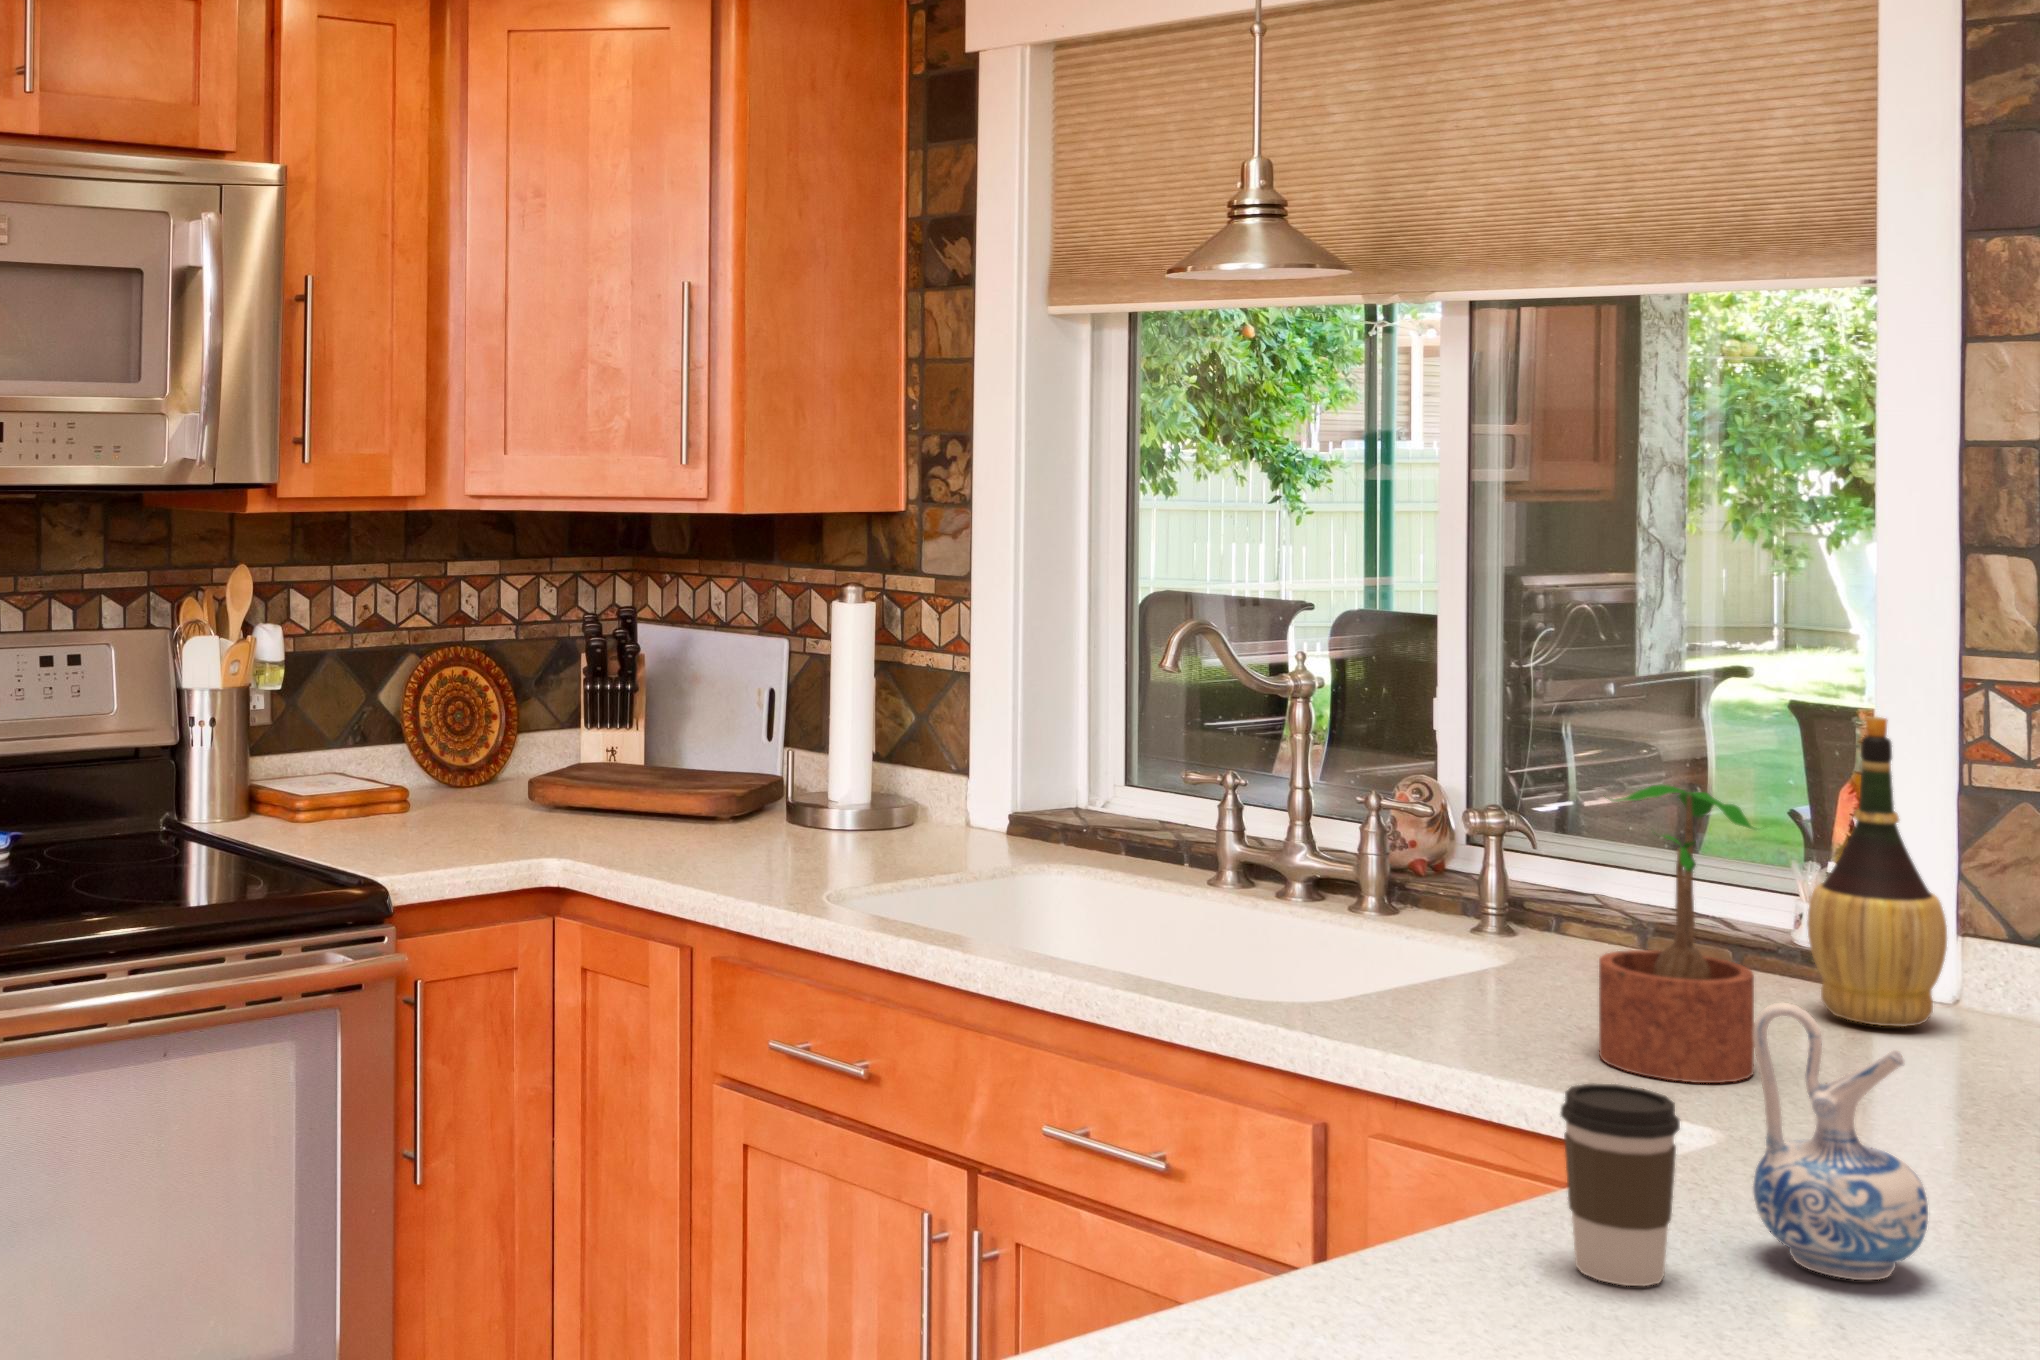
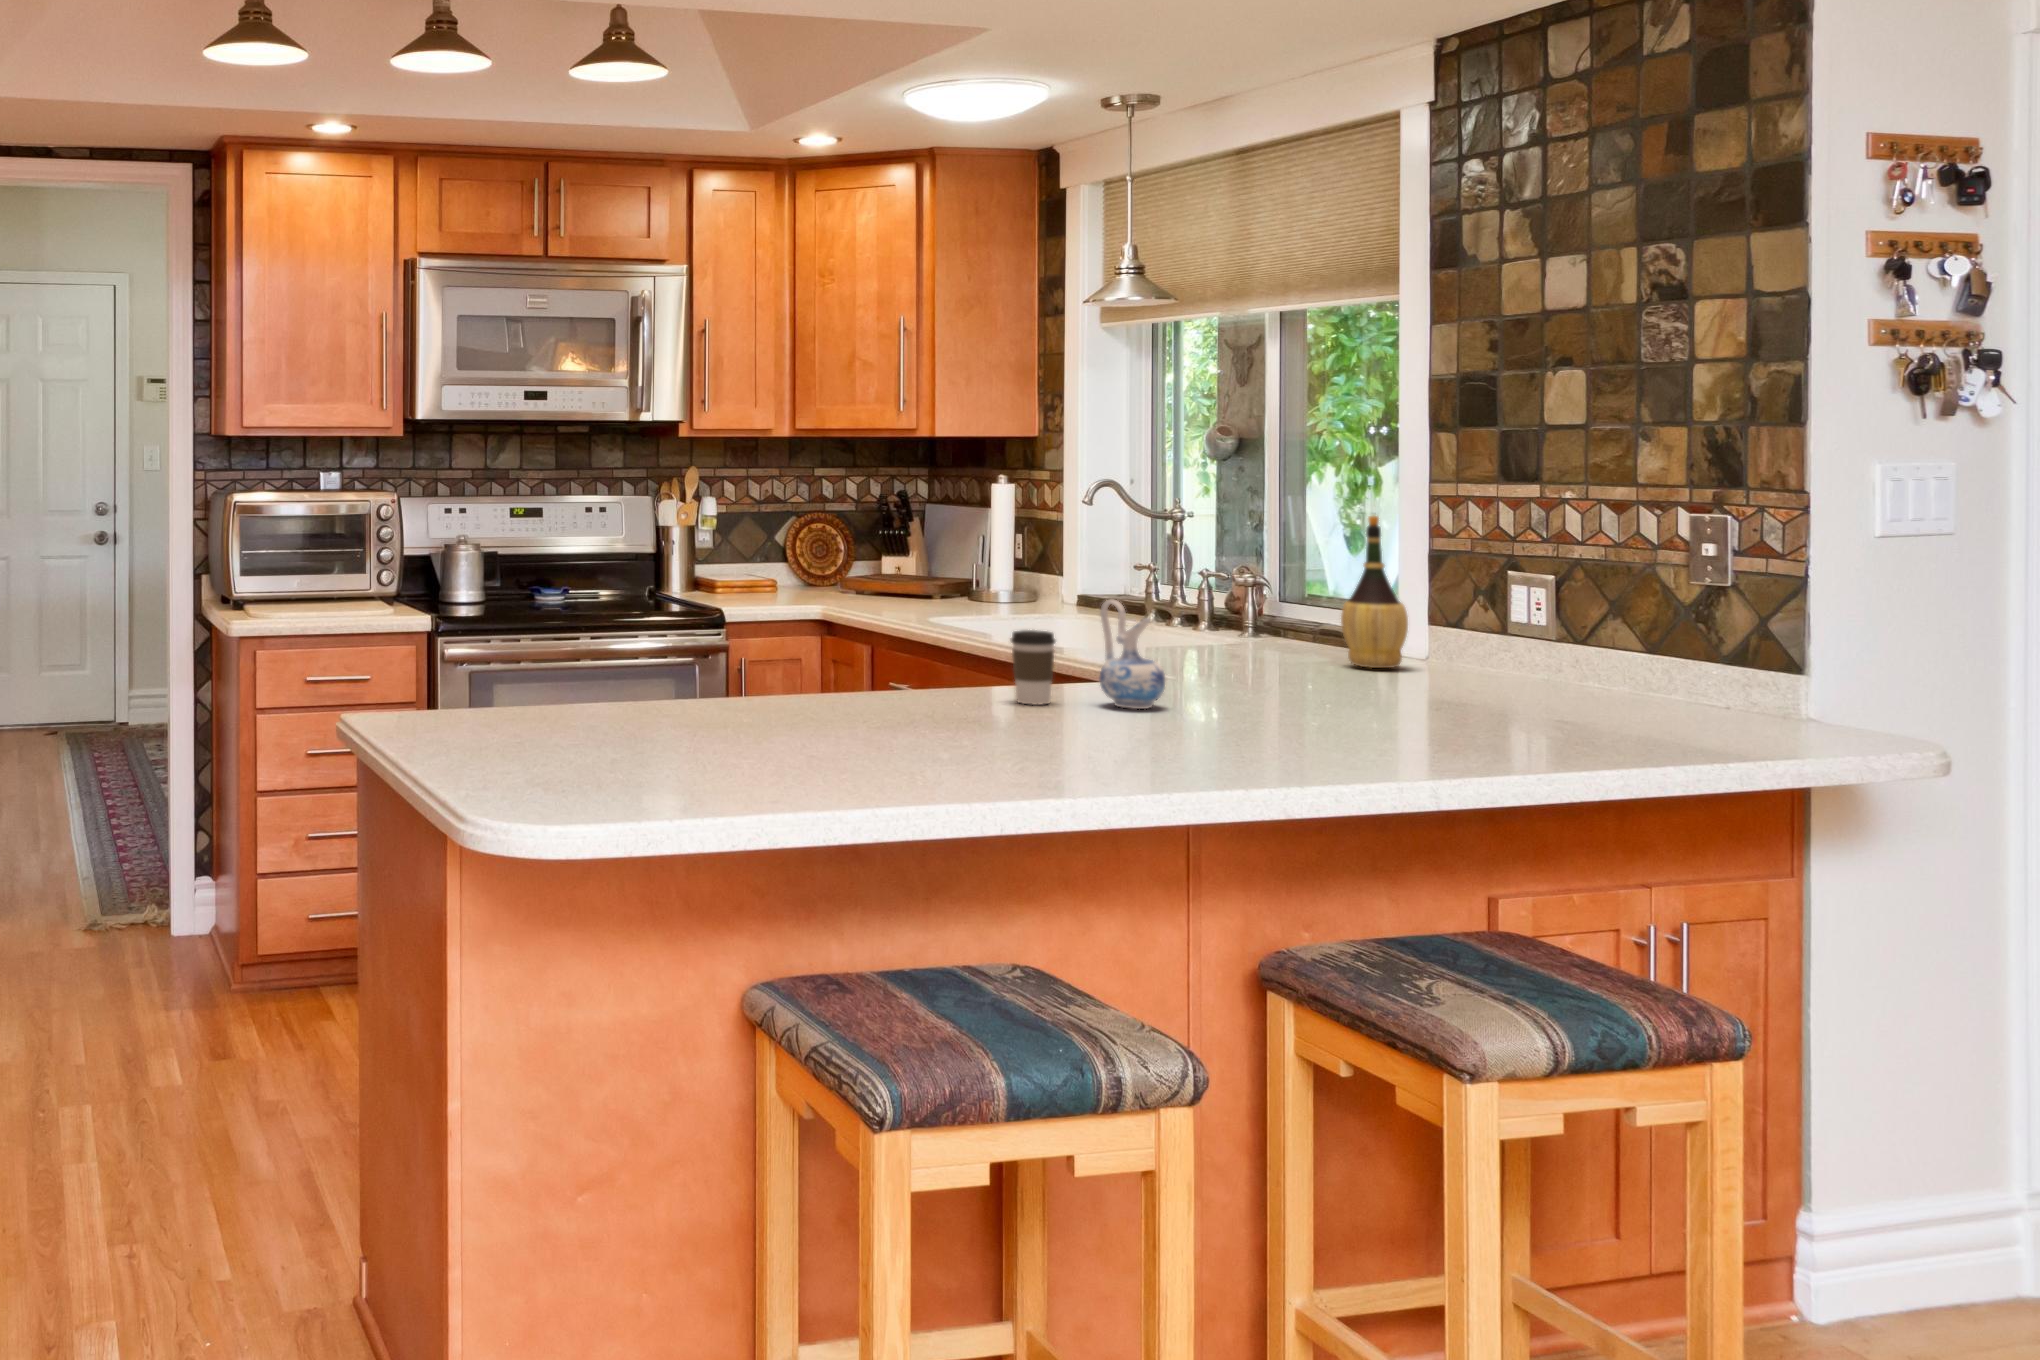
potted plant: present [1599,785,1754,1083] -> none [1188,541,1259,675]

